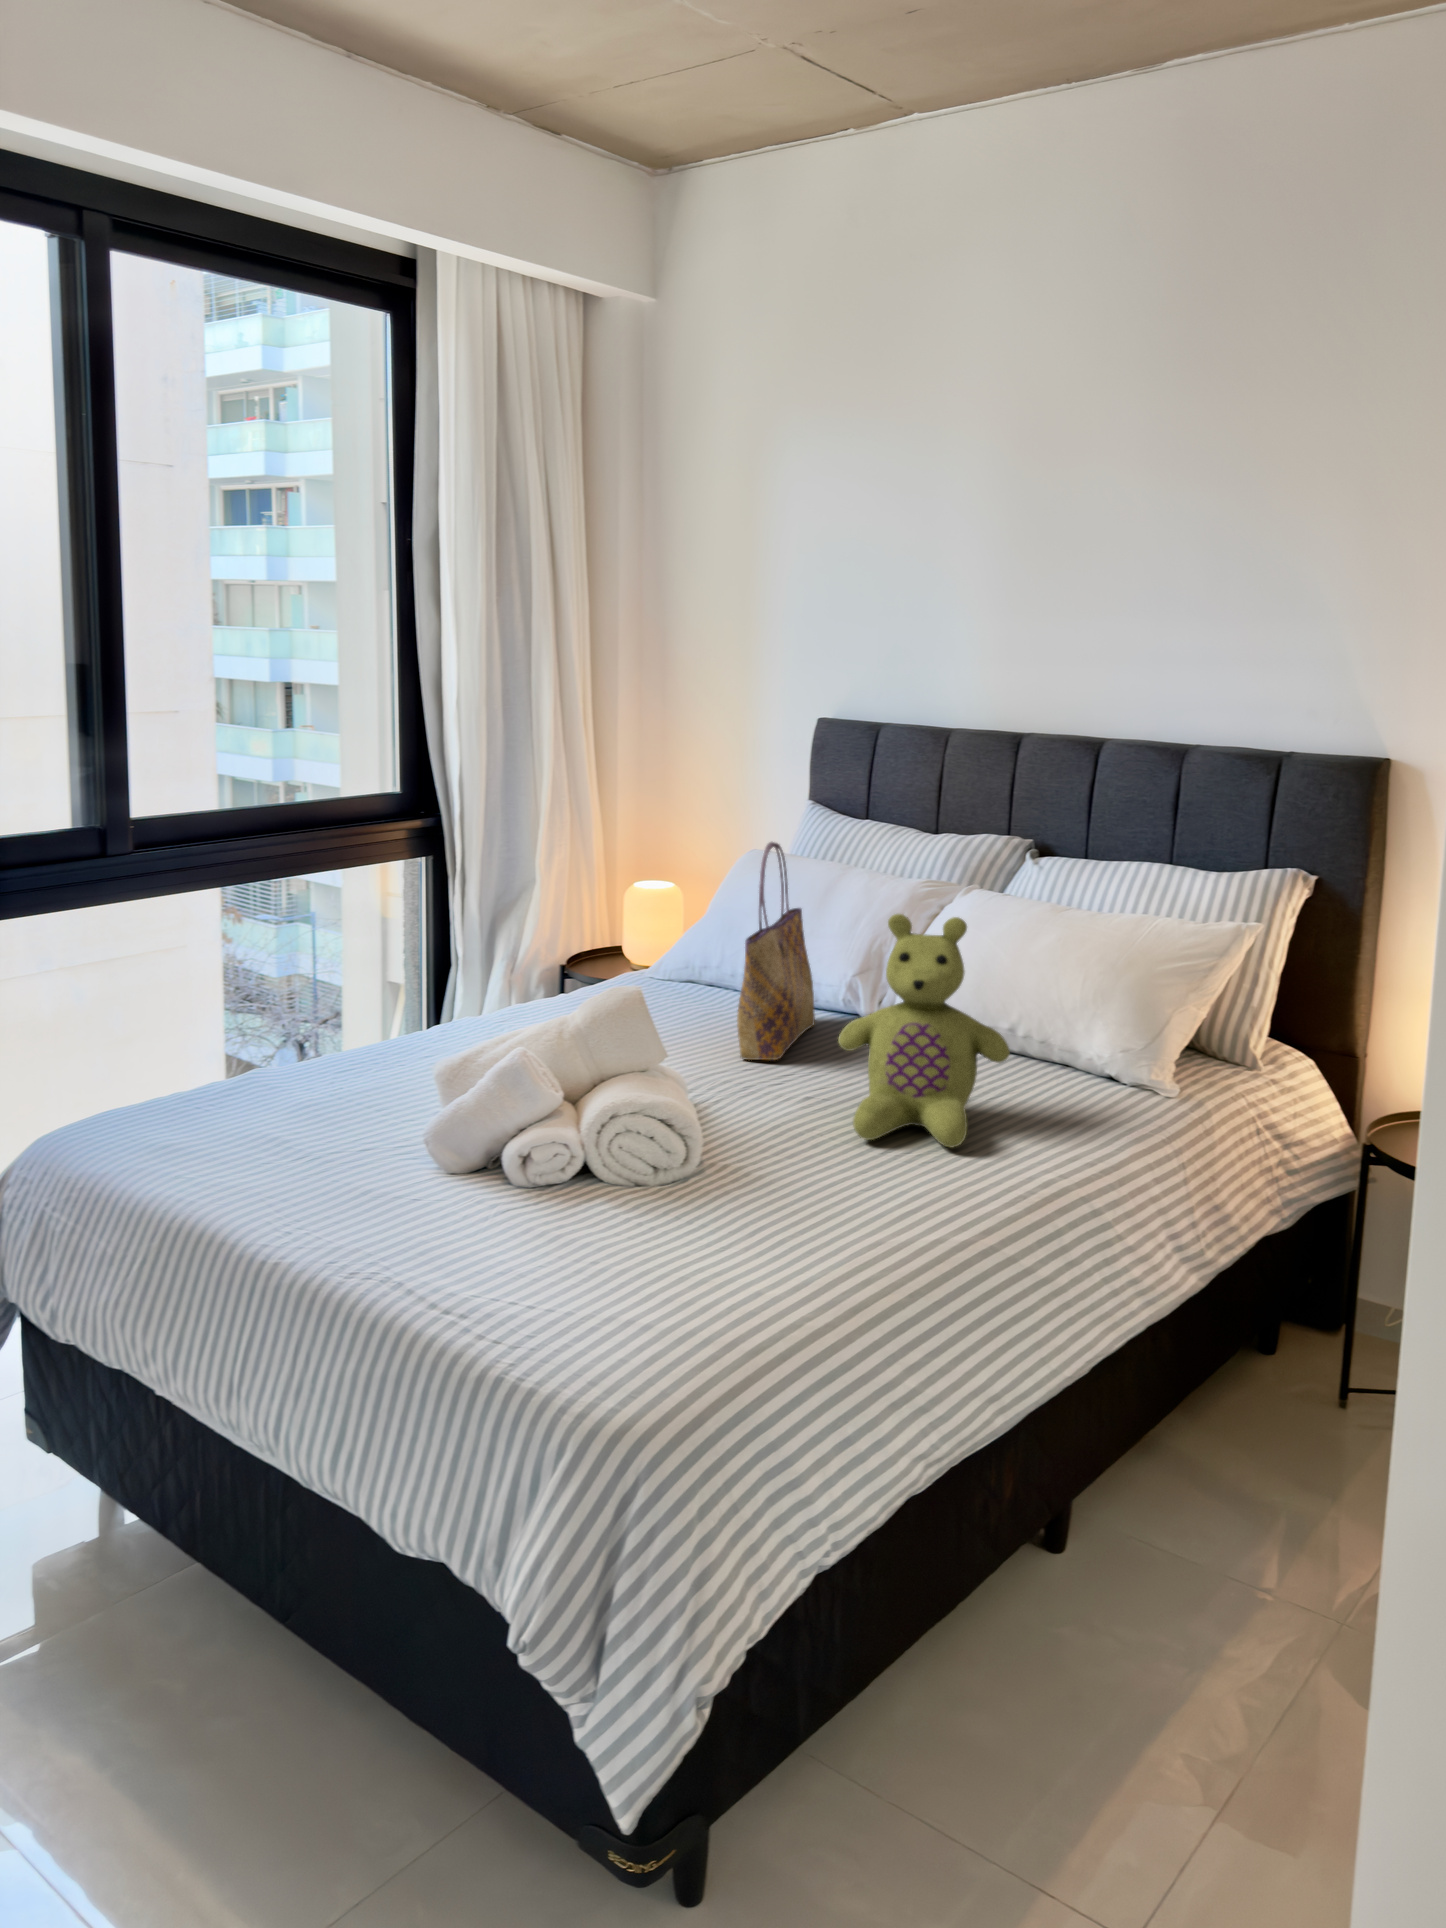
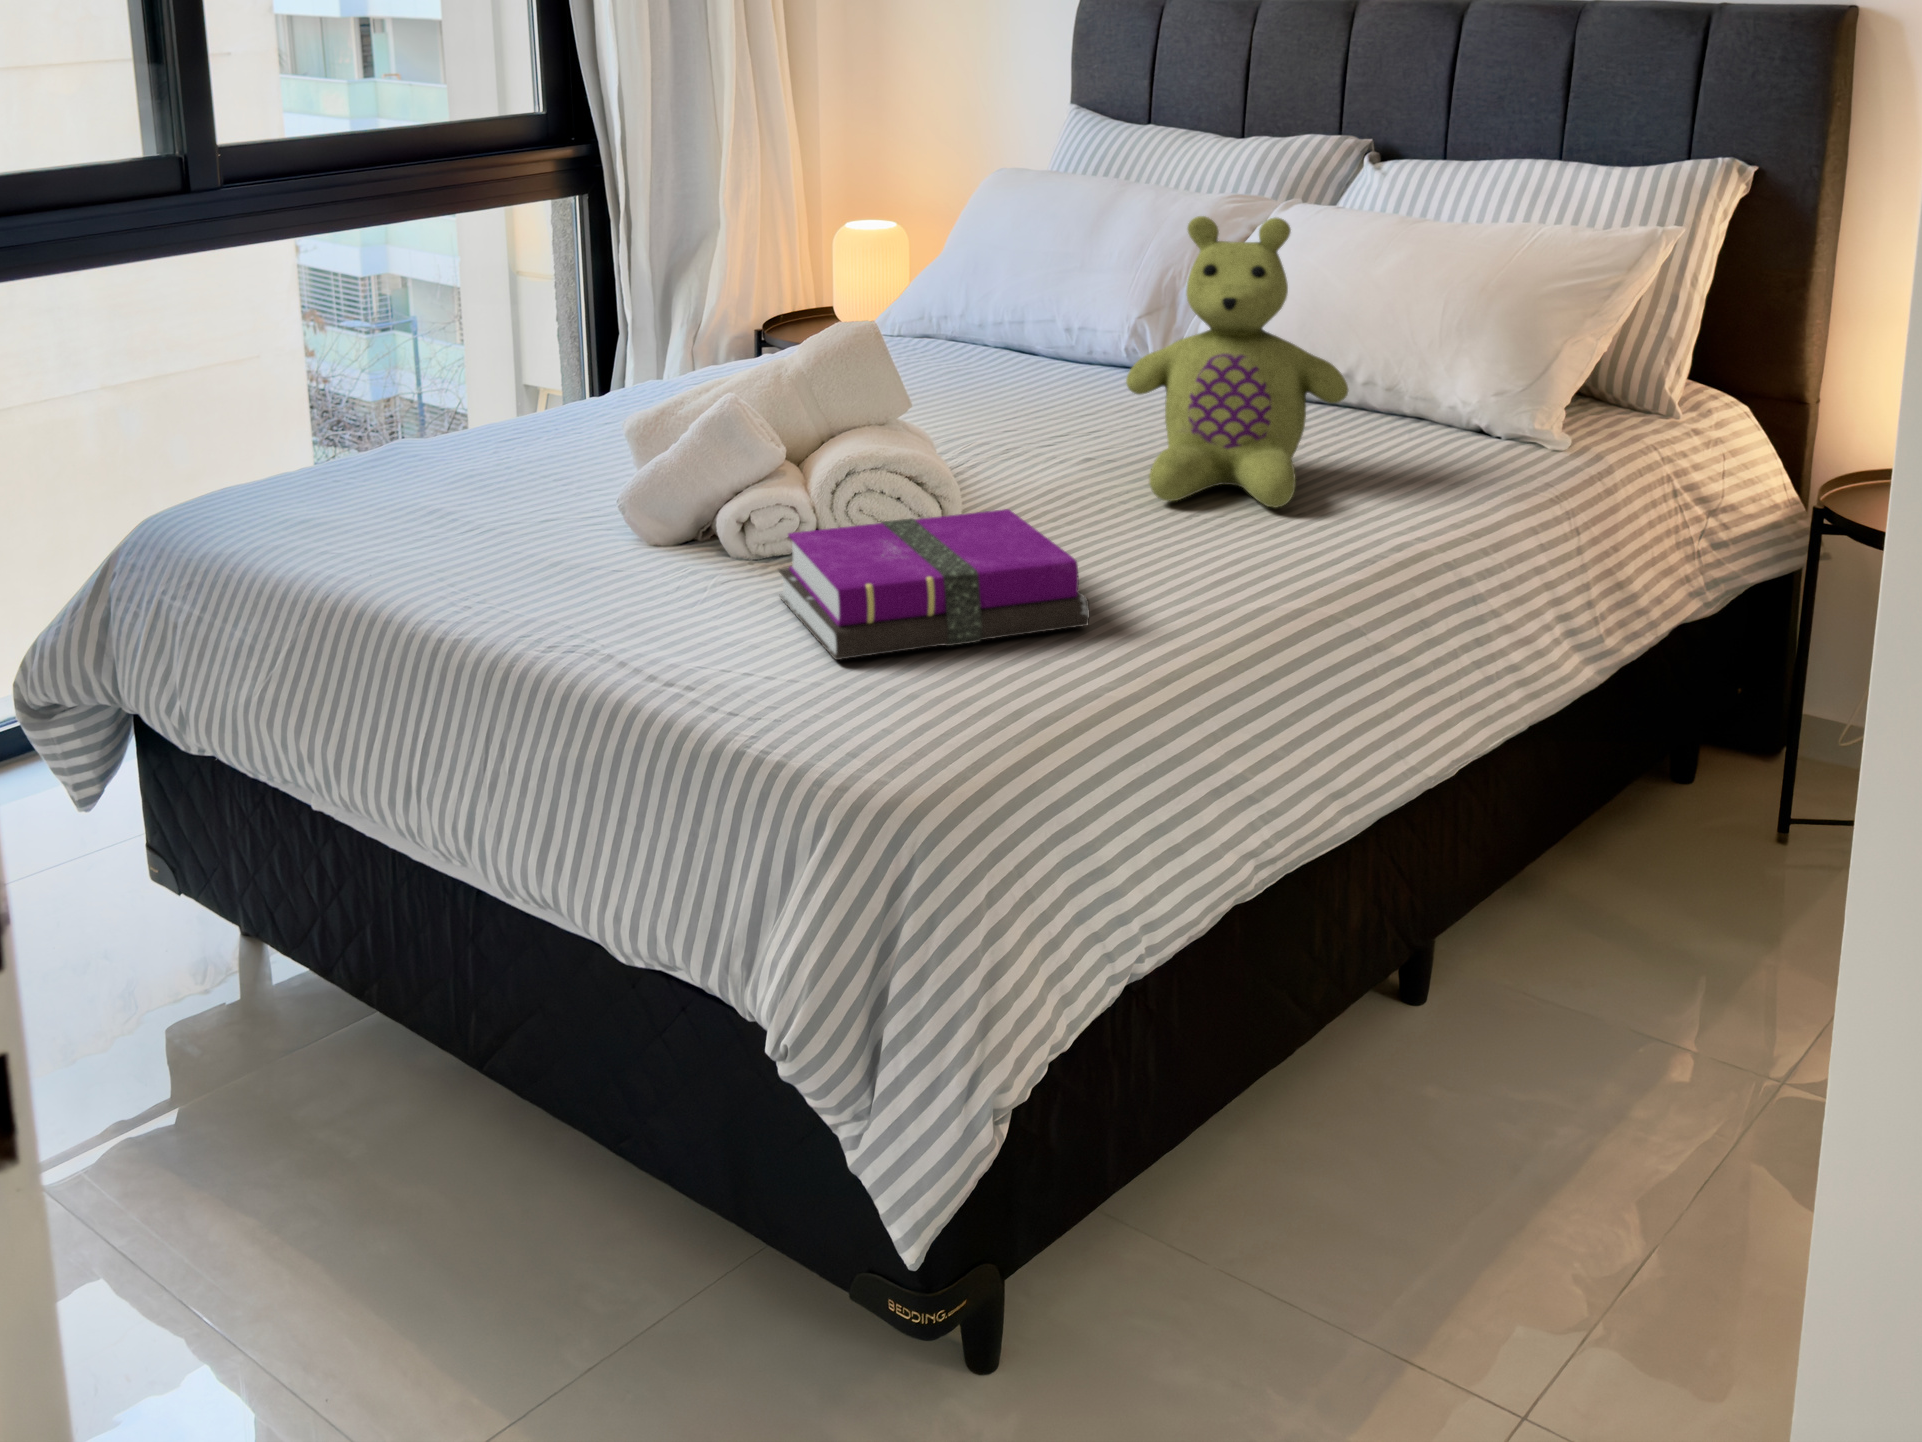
tote bag: present [737,842,815,1060] -> none [993,139,1090,418]
notebook: none [548,1154,798,1290] -> present [779,509,1089,660]

